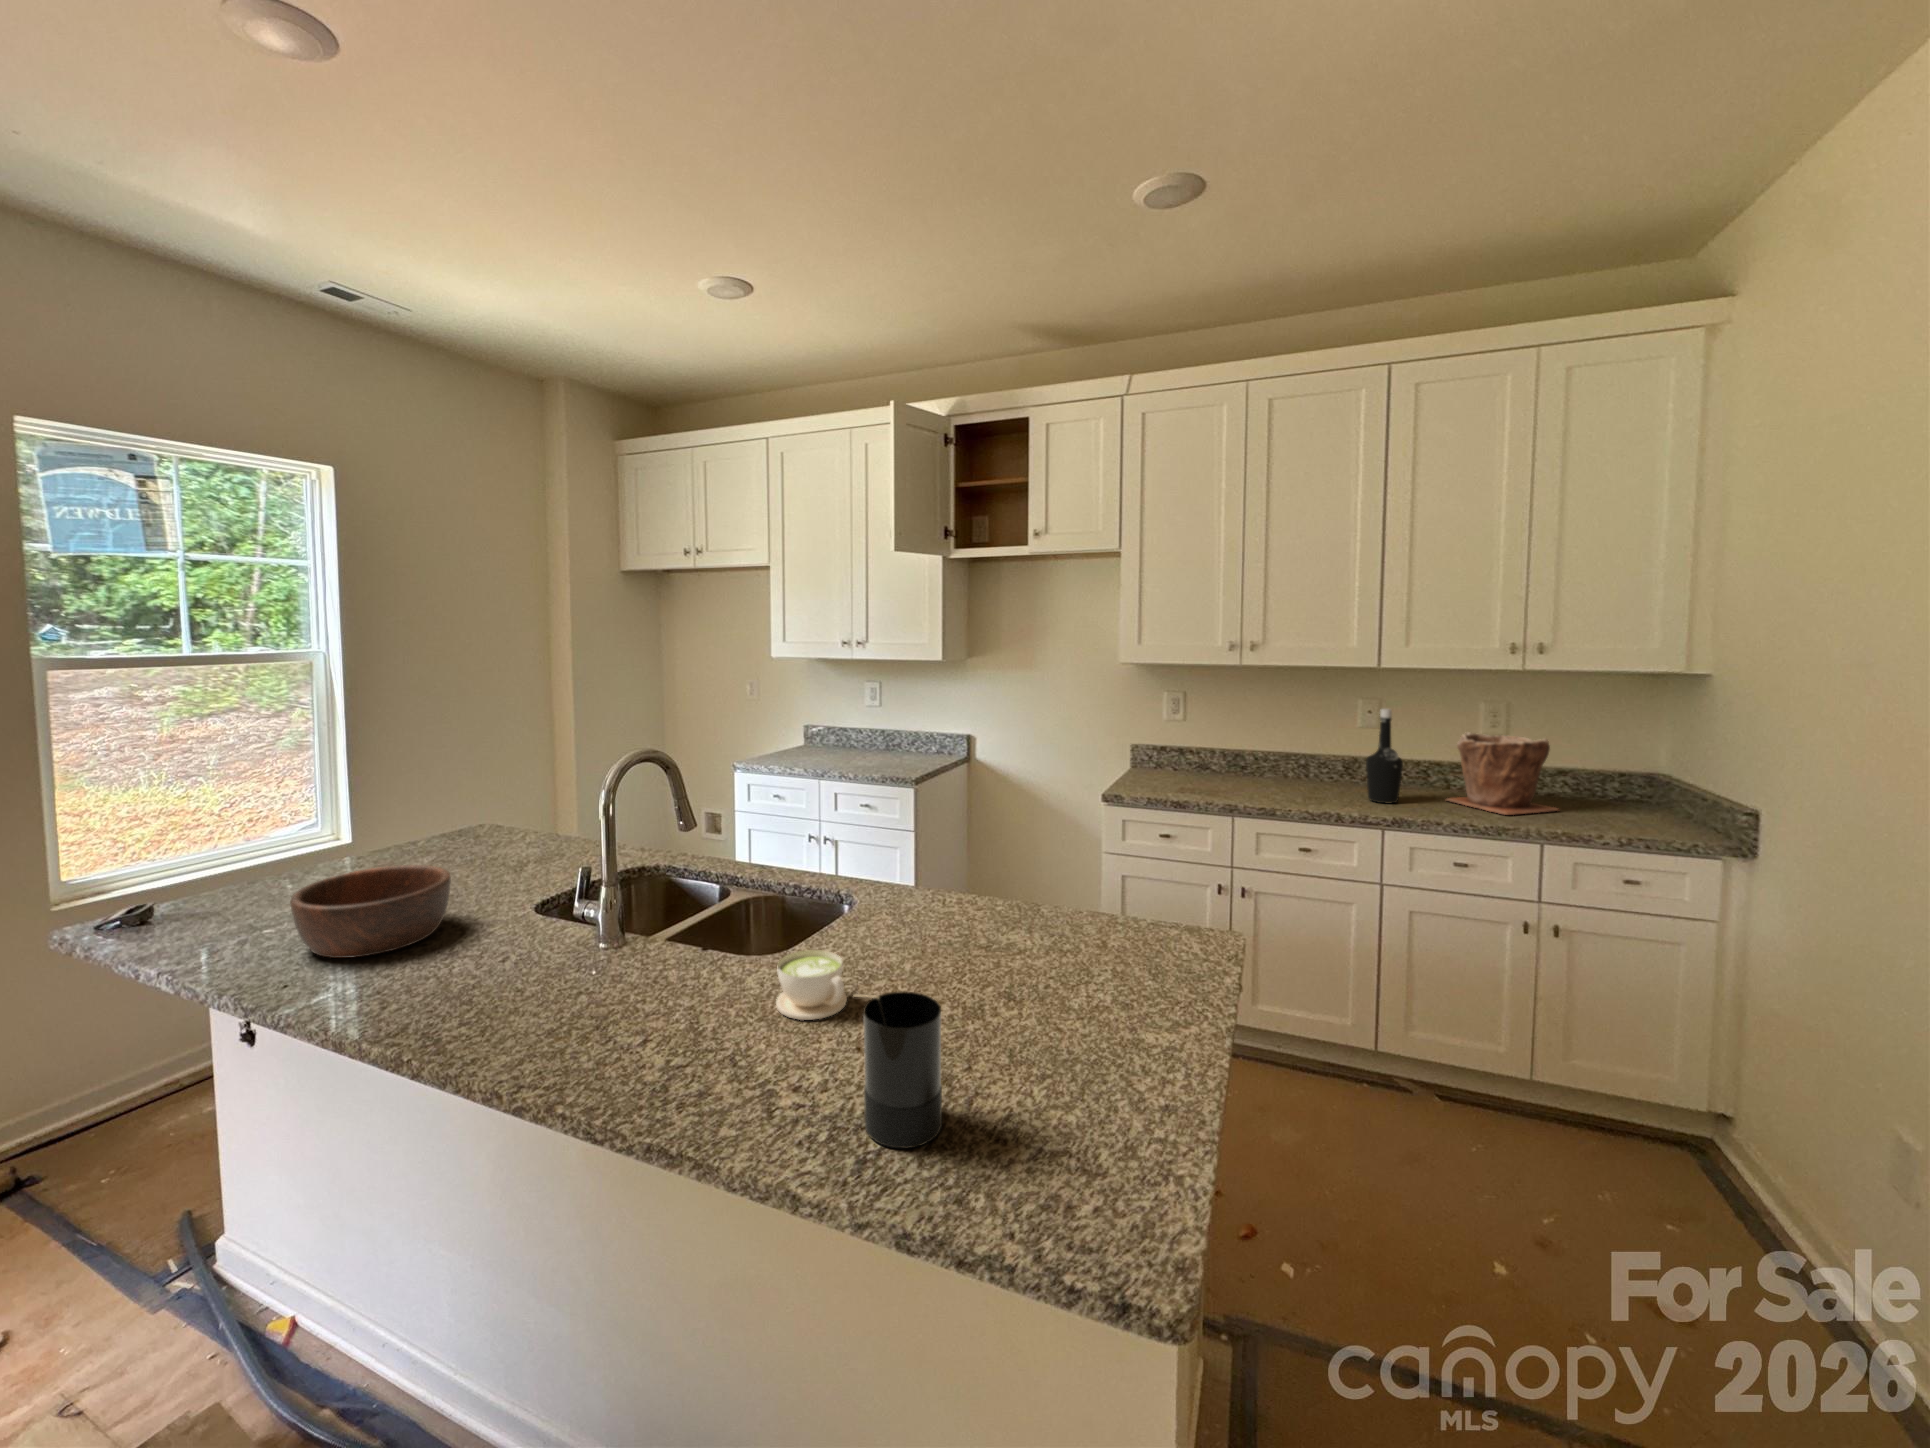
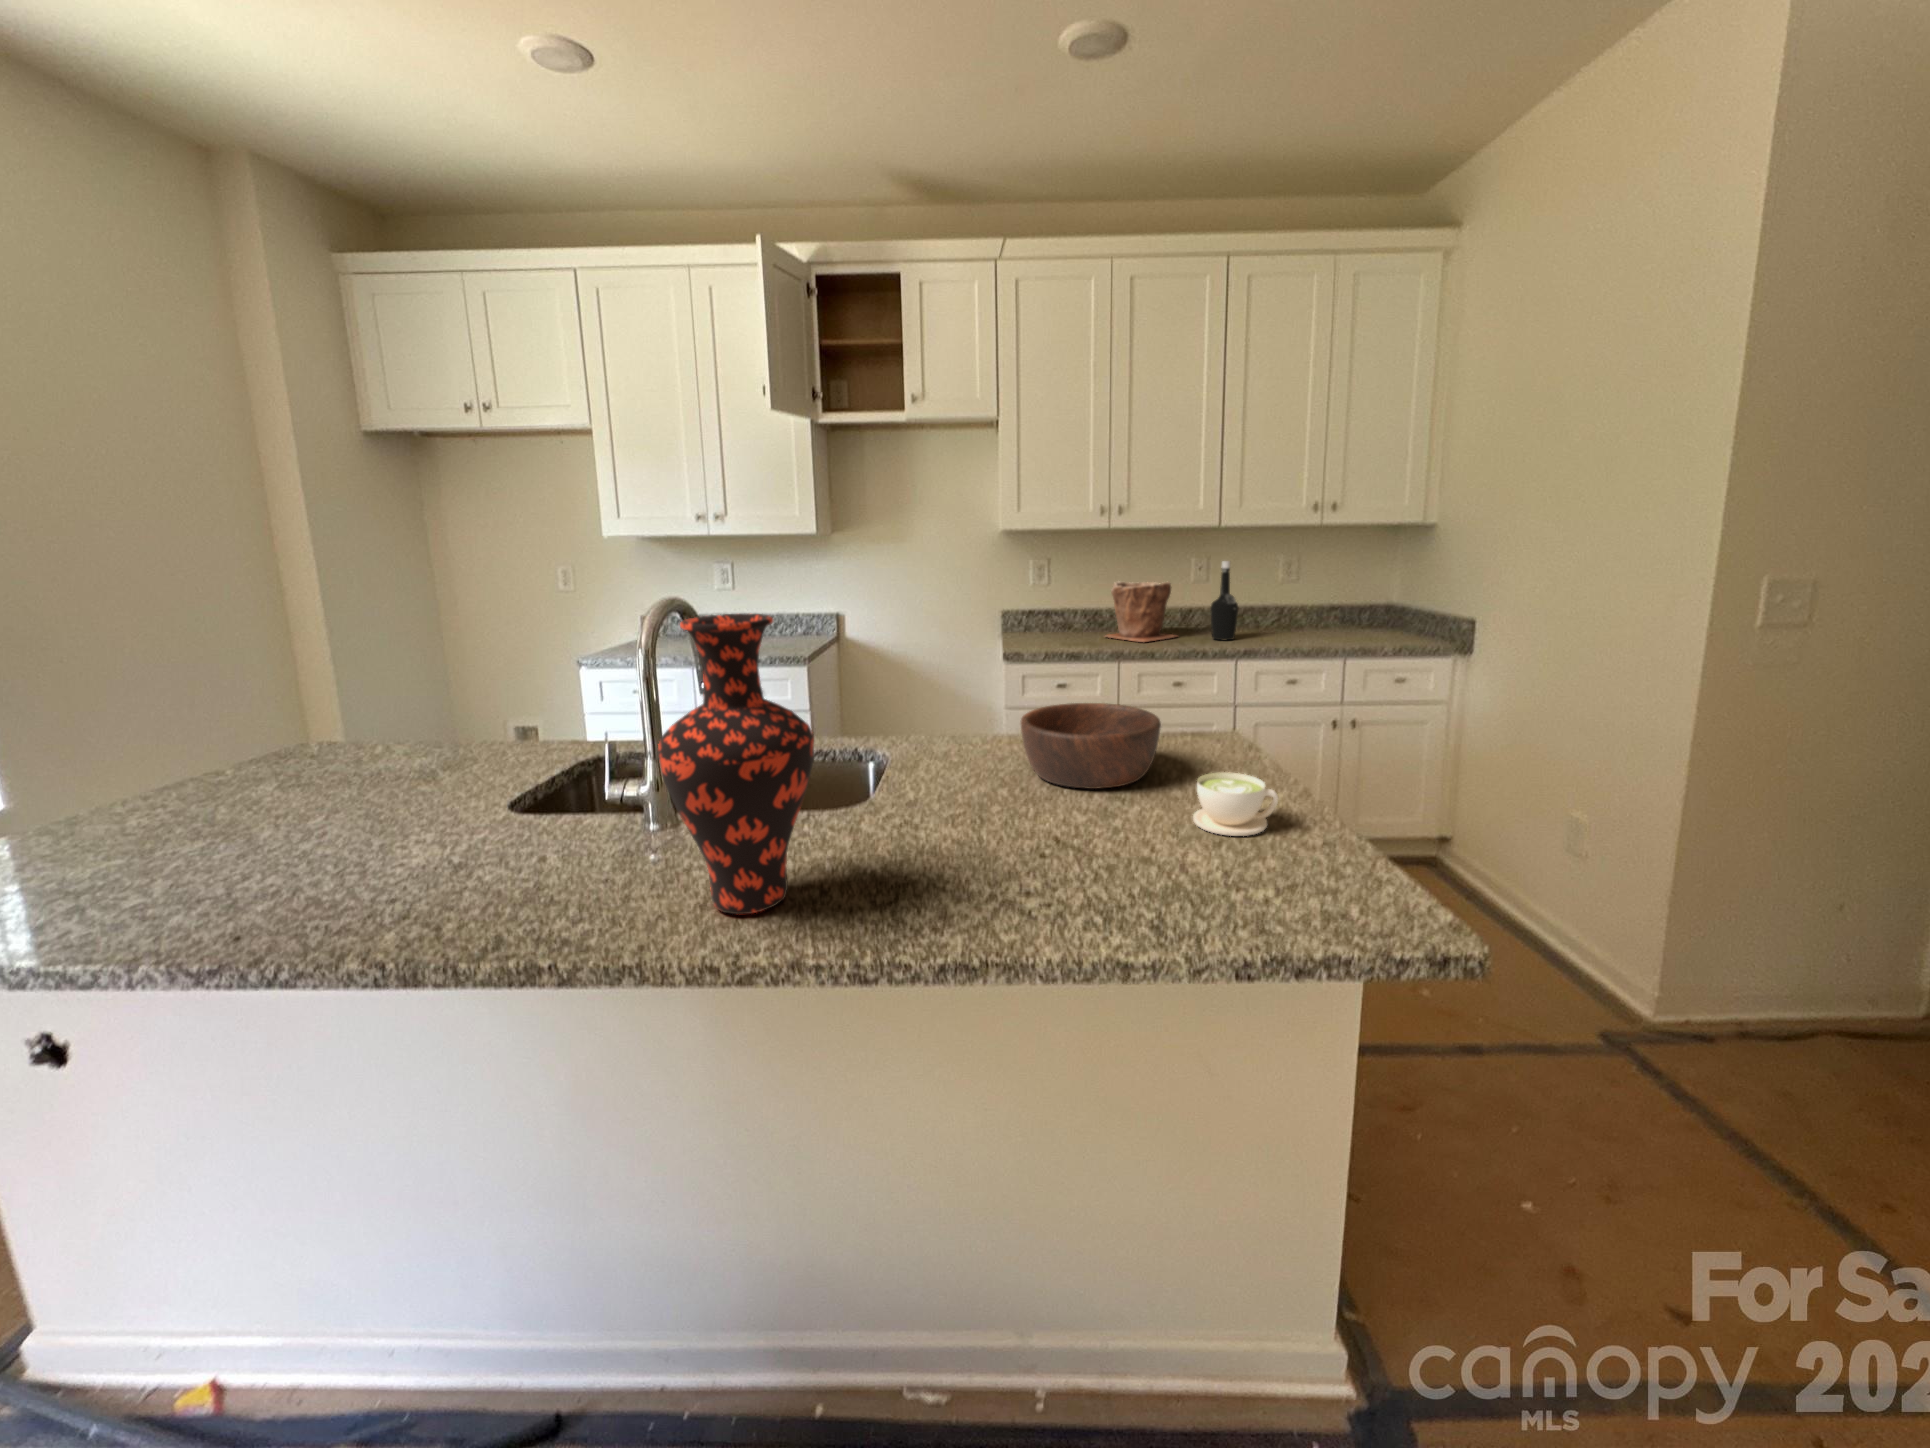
plant pot: present [1446,732,1558,815] -> present [1106,581,1177,642]
vase: none [520,783,657,1049] -> present [657,614,814,915]
wooden bowl: present [290,865,451,958] -> present [1021,703,1161,789]
coffee cup: present [776,950,847,1020] -> present [1193,772,1278,836]
candle: present [854,992,942,1148] -> none [1104,779,1187,915]

